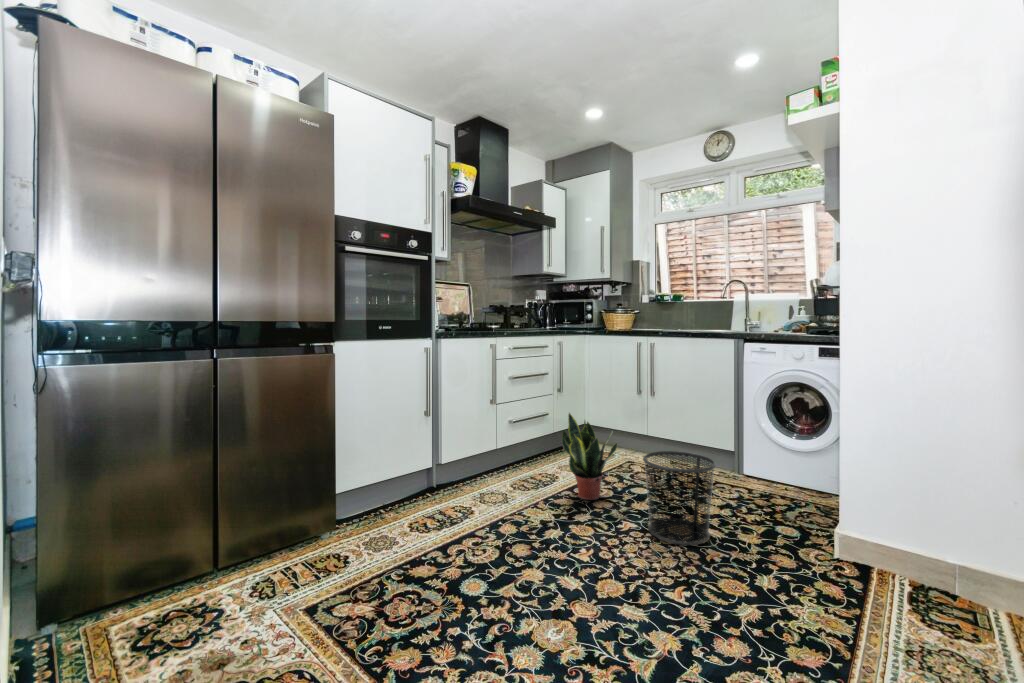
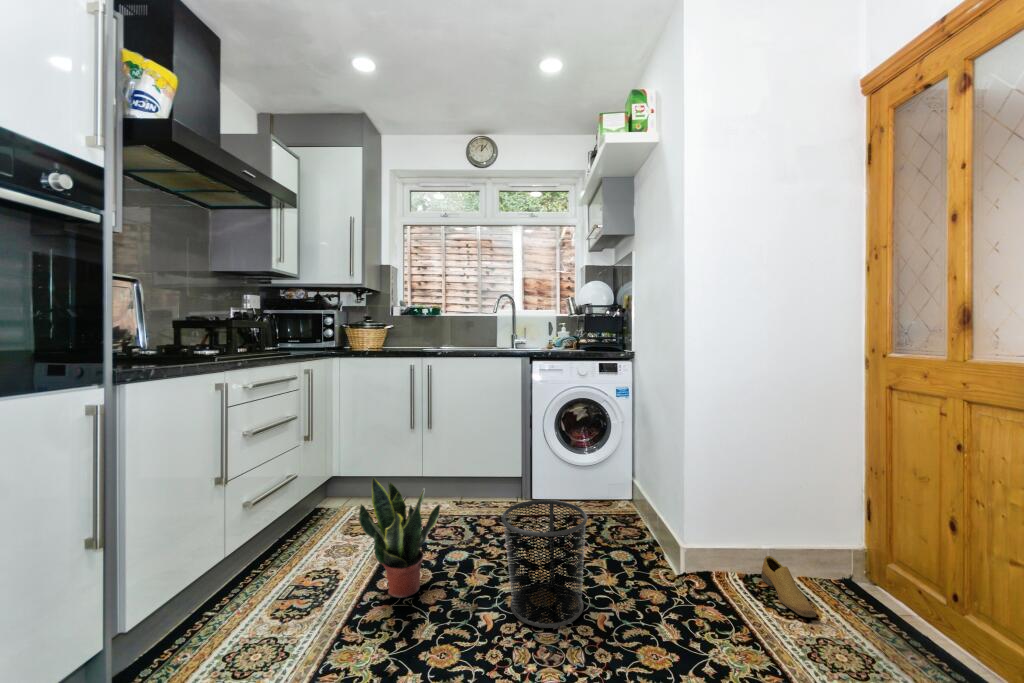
shoe: none [928,566,971,625] -> present [761,556,816,617]

